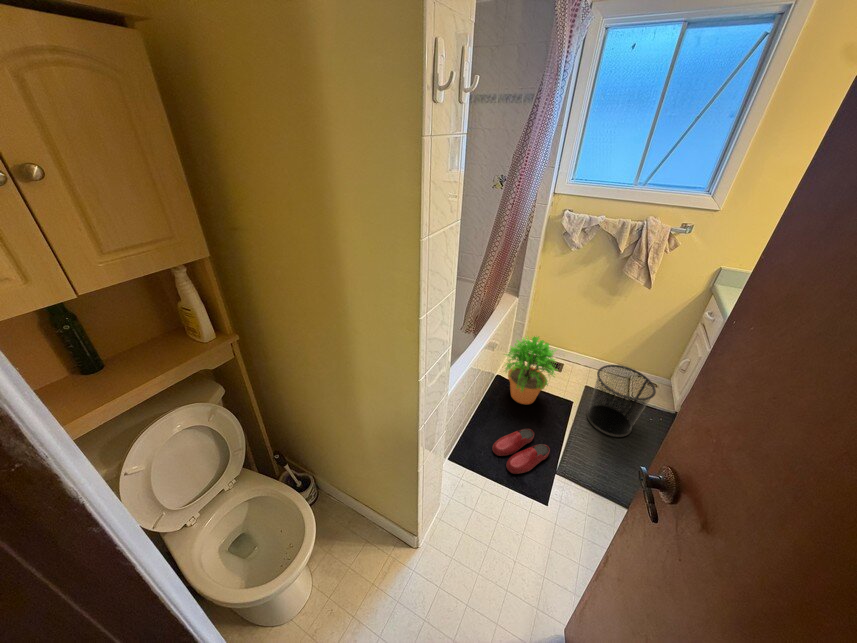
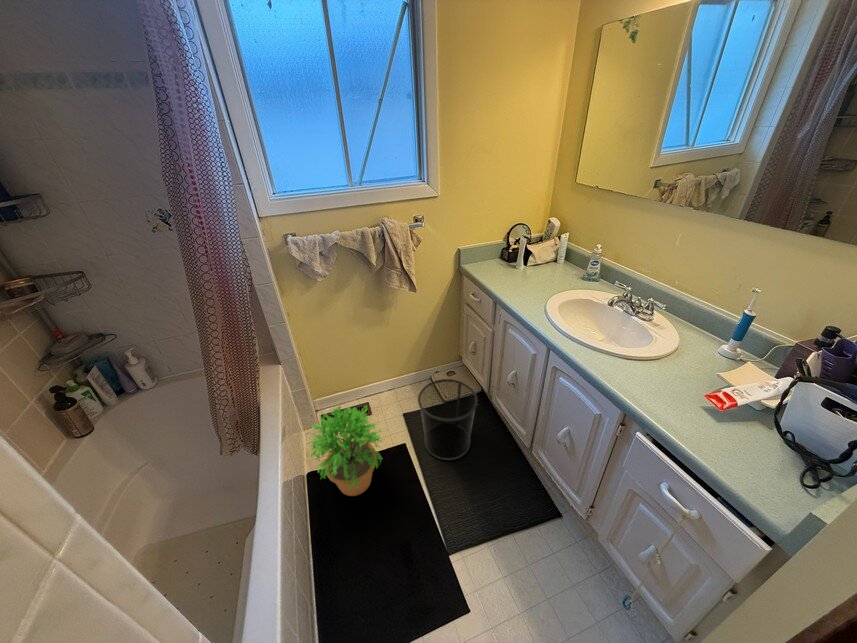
slippers: present [492,429,550,474] -> none [367,524,430,614]

